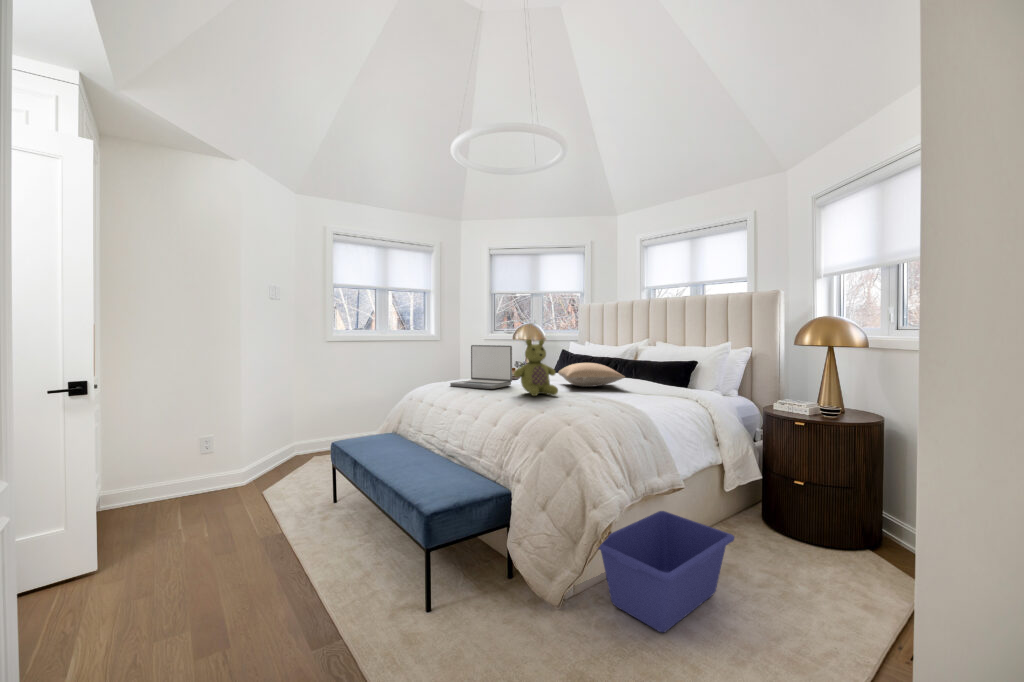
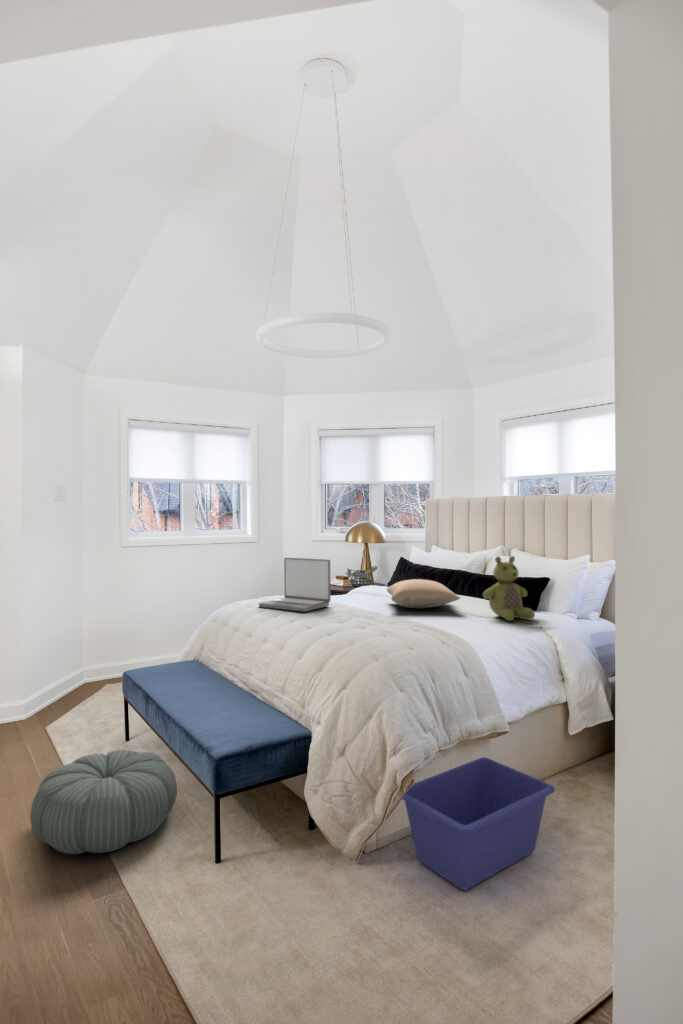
stuffed bear: present [514,339,558,396] -> present [483,556,535,621]
pouf: none [247,510,385,607] -> present [30,750,177,854]

